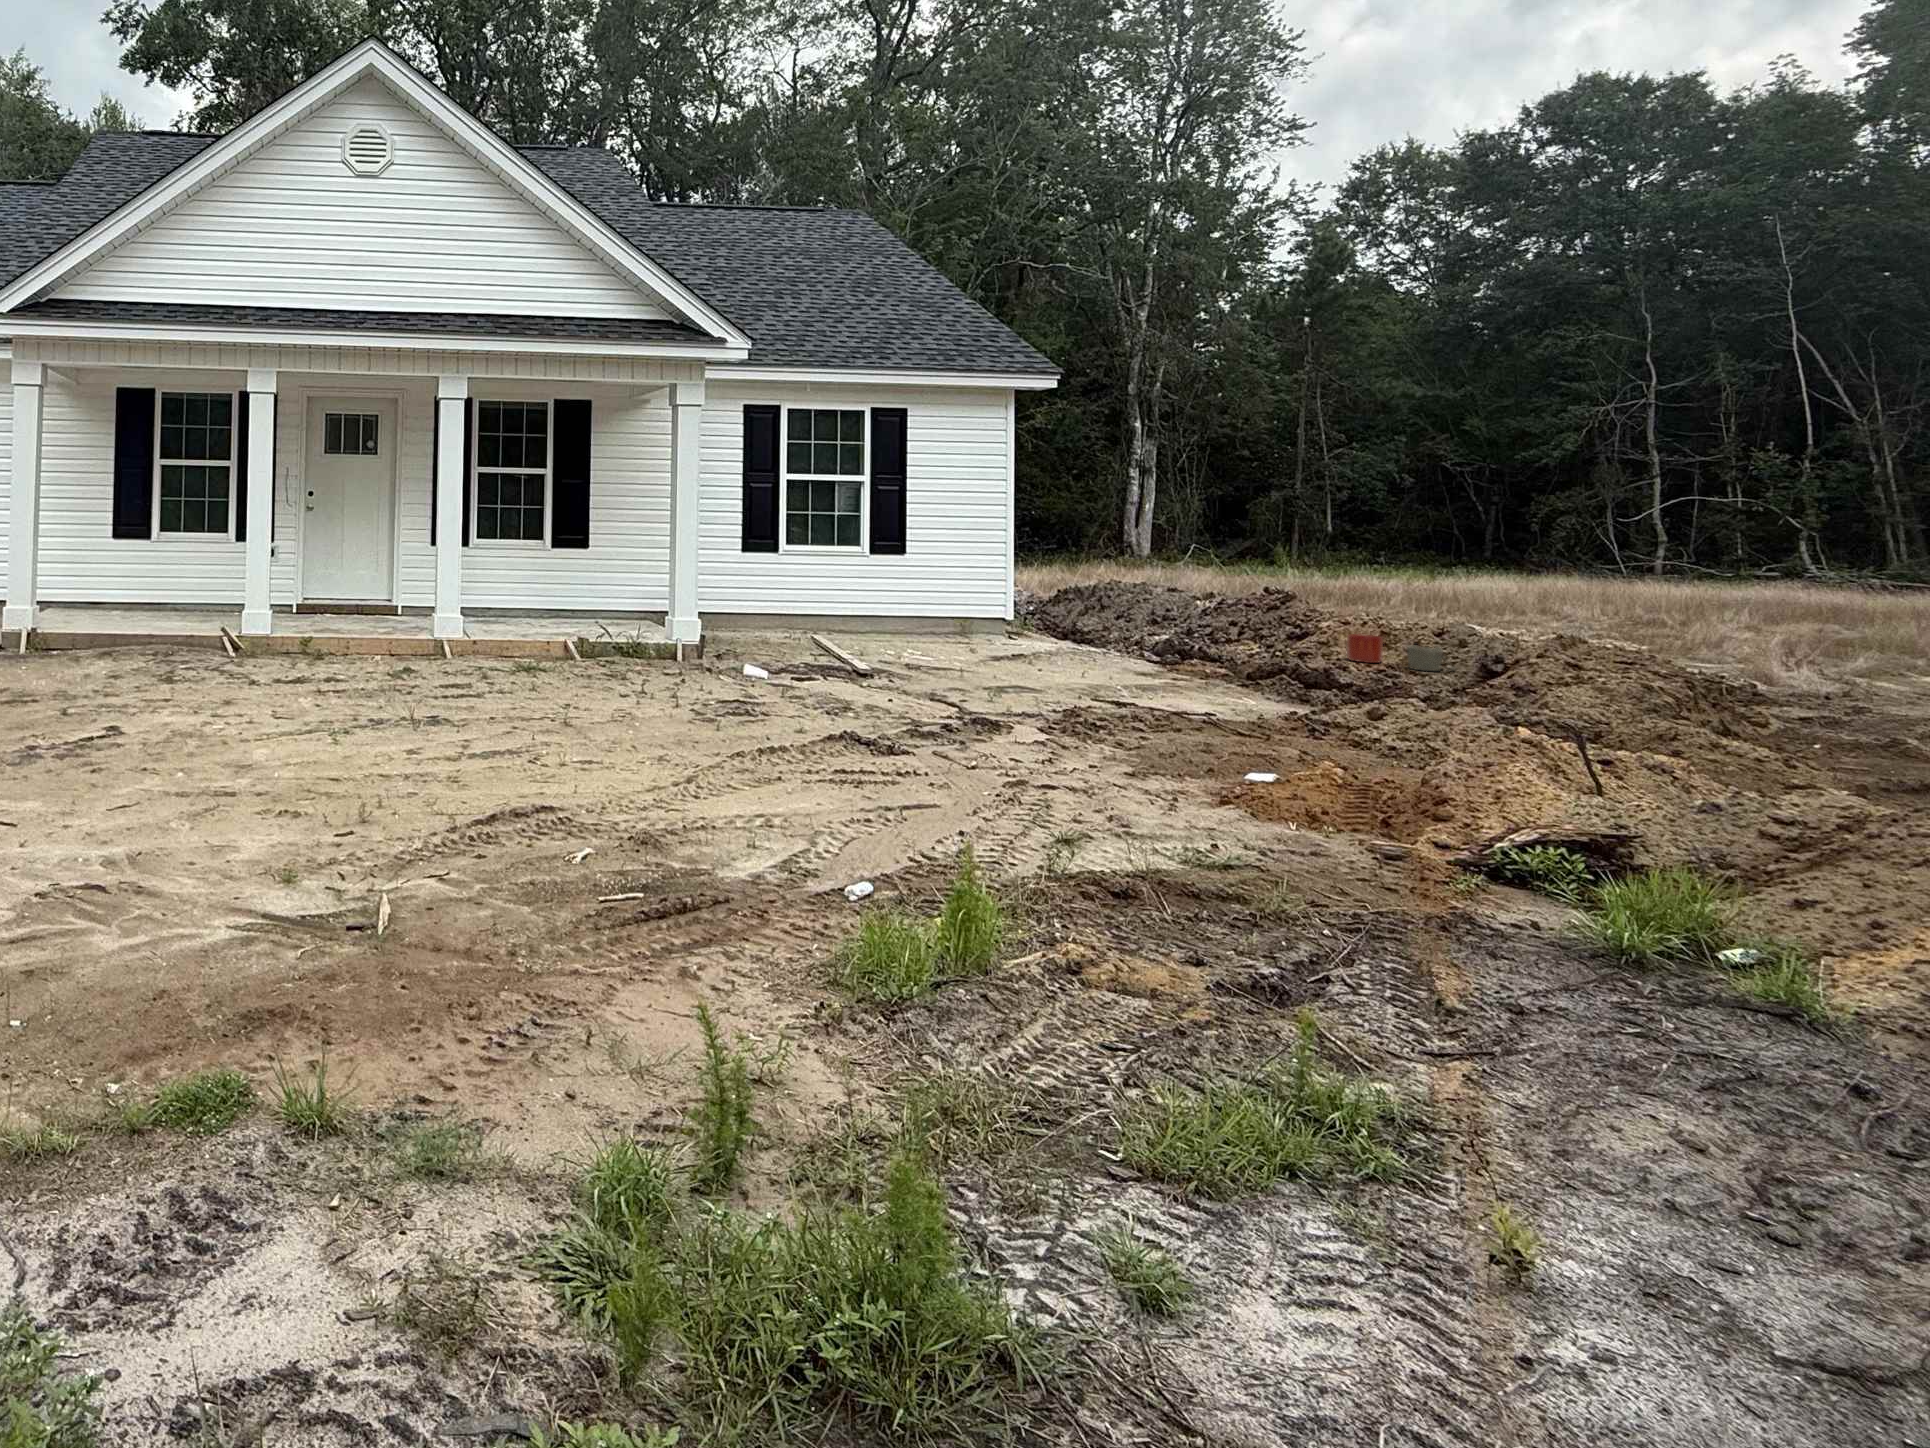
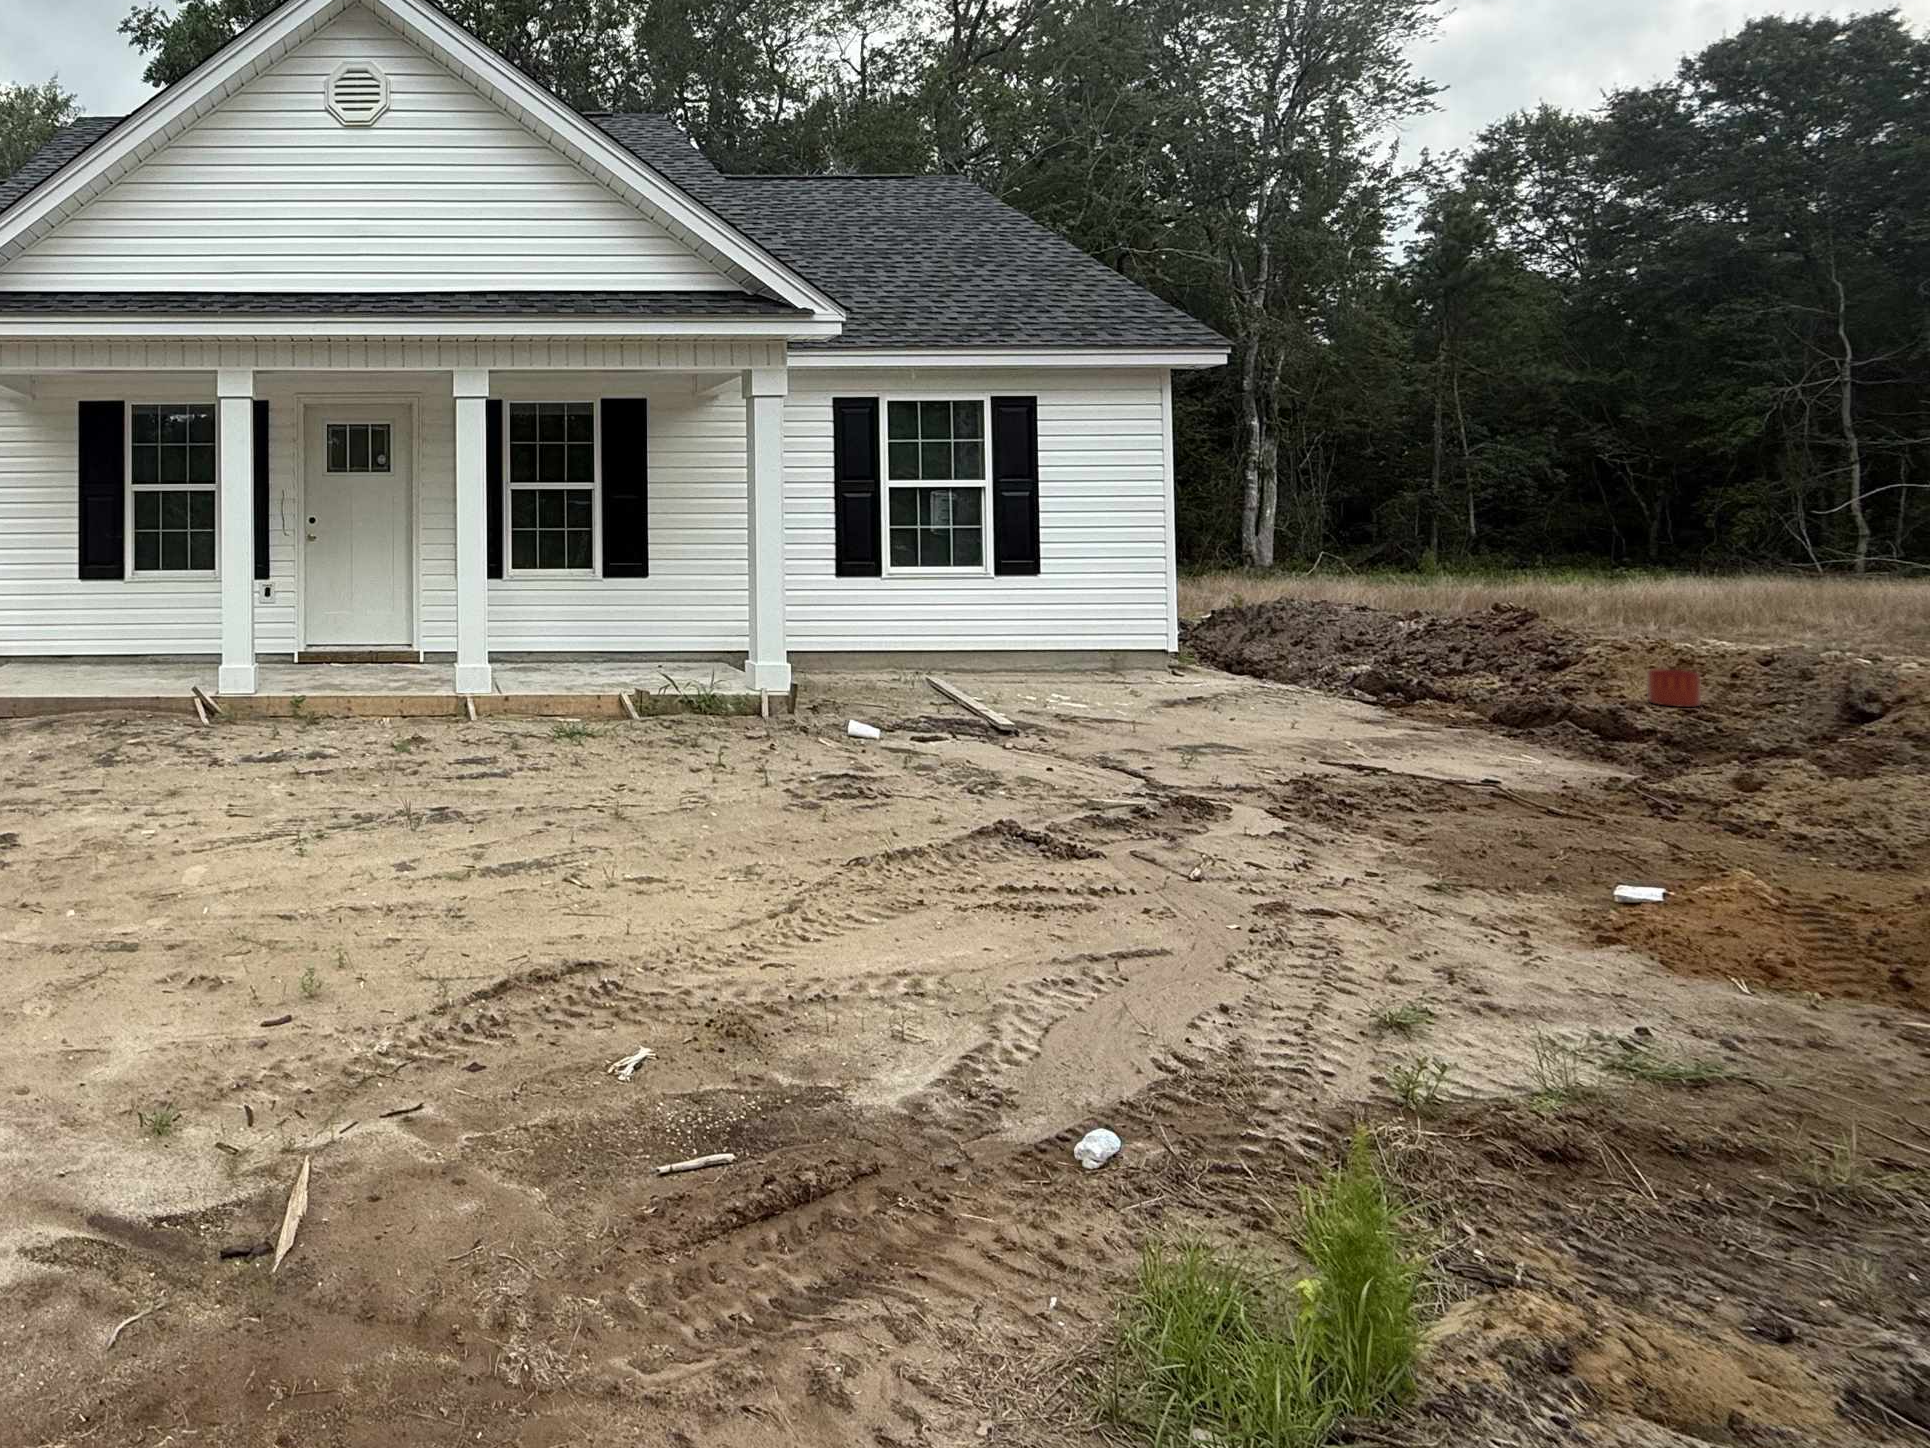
bucket: present [1407,645,1455,671] -> none [1738,683,1813,717]

